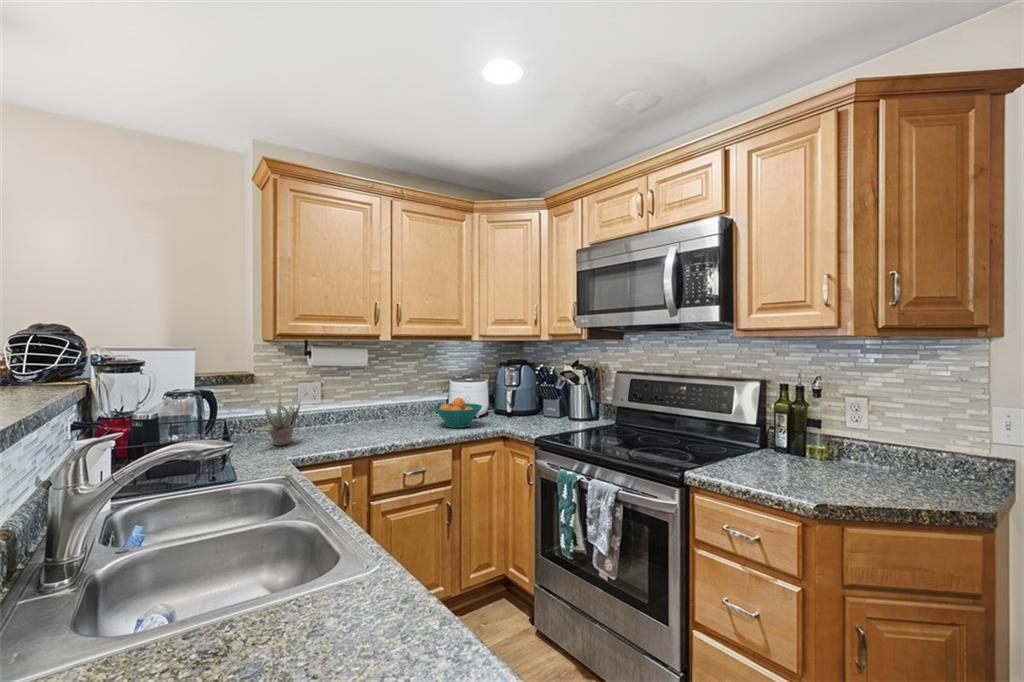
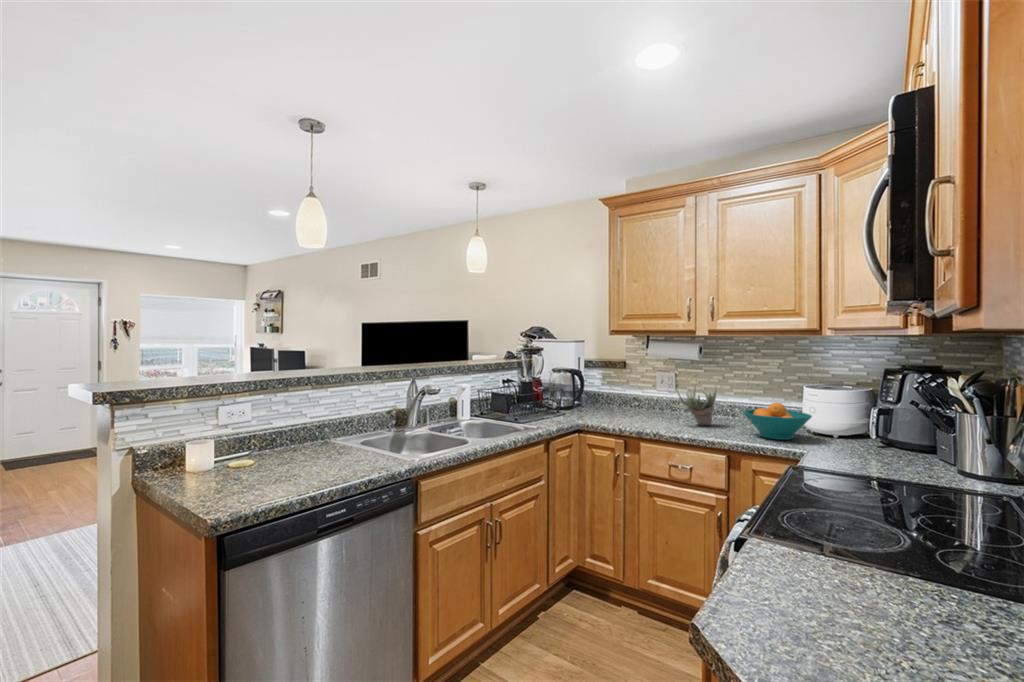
succulent plant: present [252,394,301,445] -> present [670,380,716,425]

